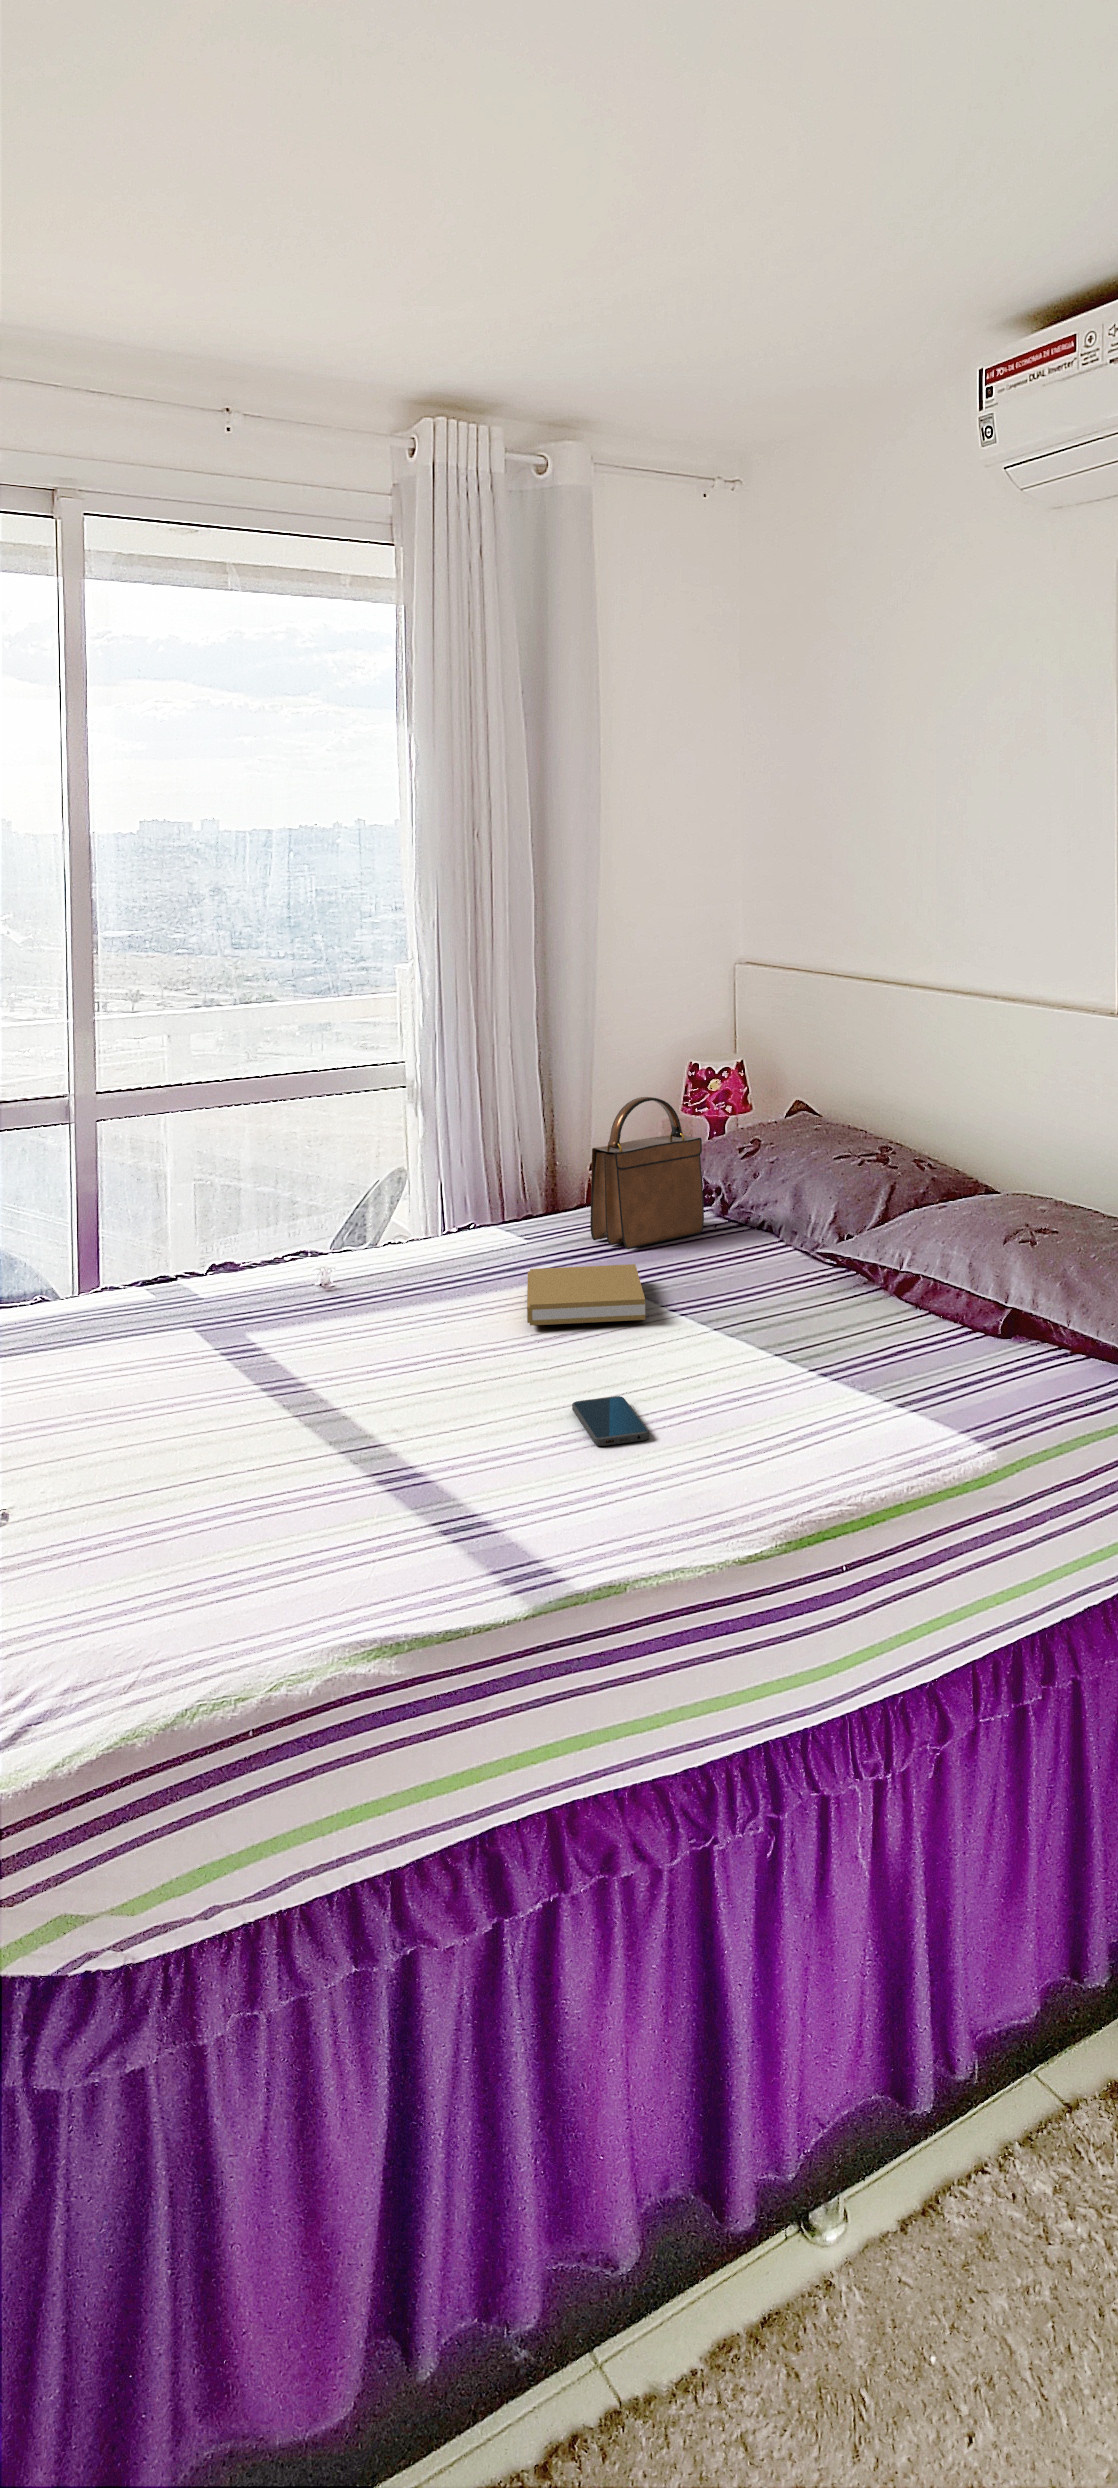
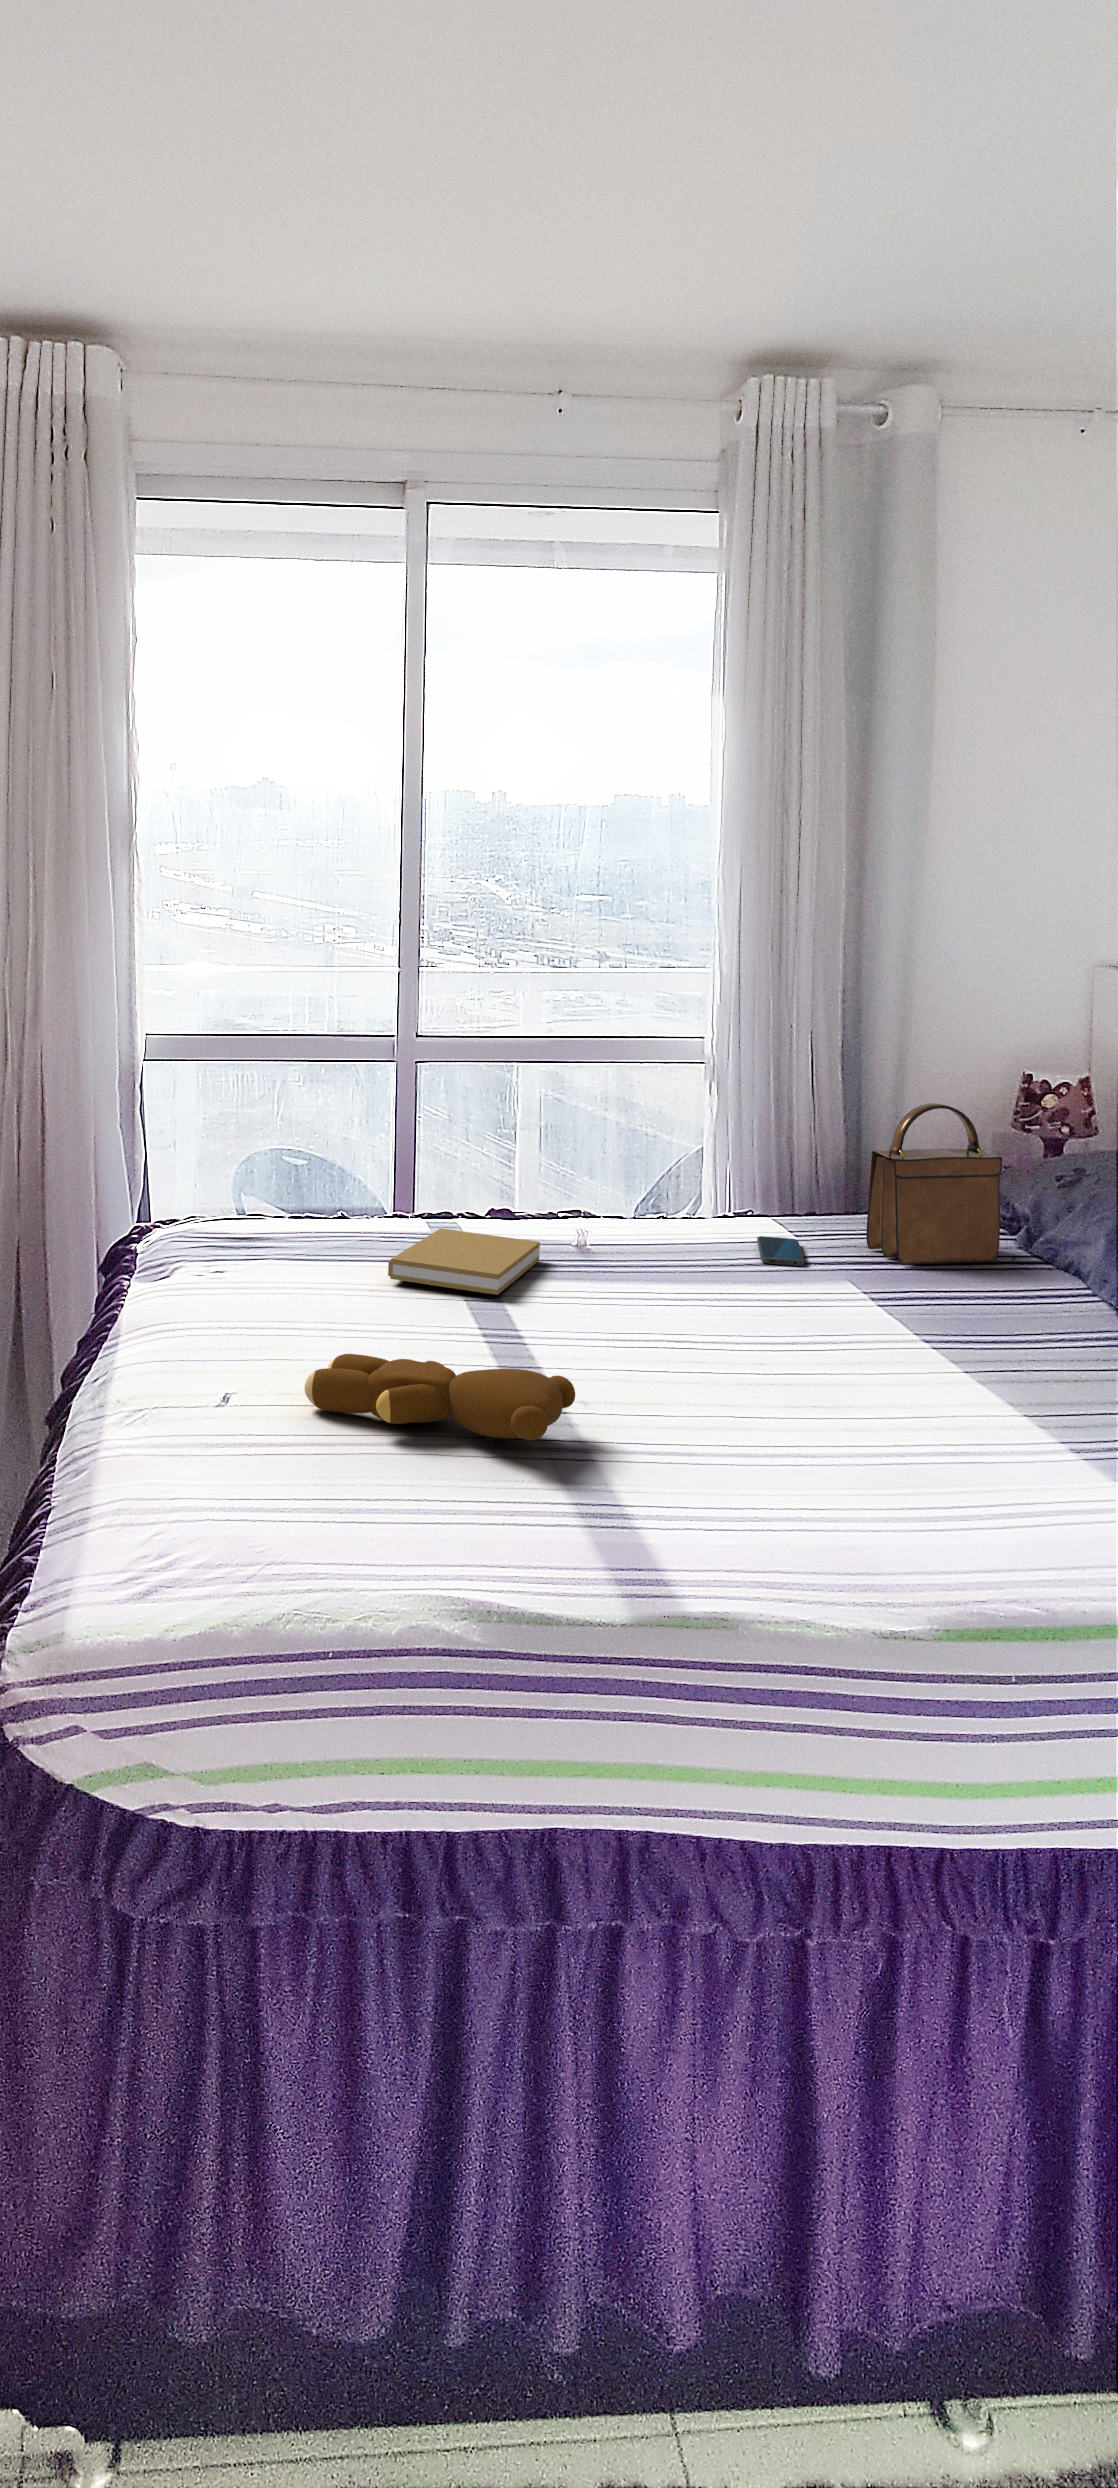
book: present [527,1264,645,1325] -> present [388,1228,540,1295]
smartphone: present [572,1396,649,1446] -> present [757,1236,804,1266]
teddy bear: none [108,1407,406,1499] -> present [305,1354,575,1441]

